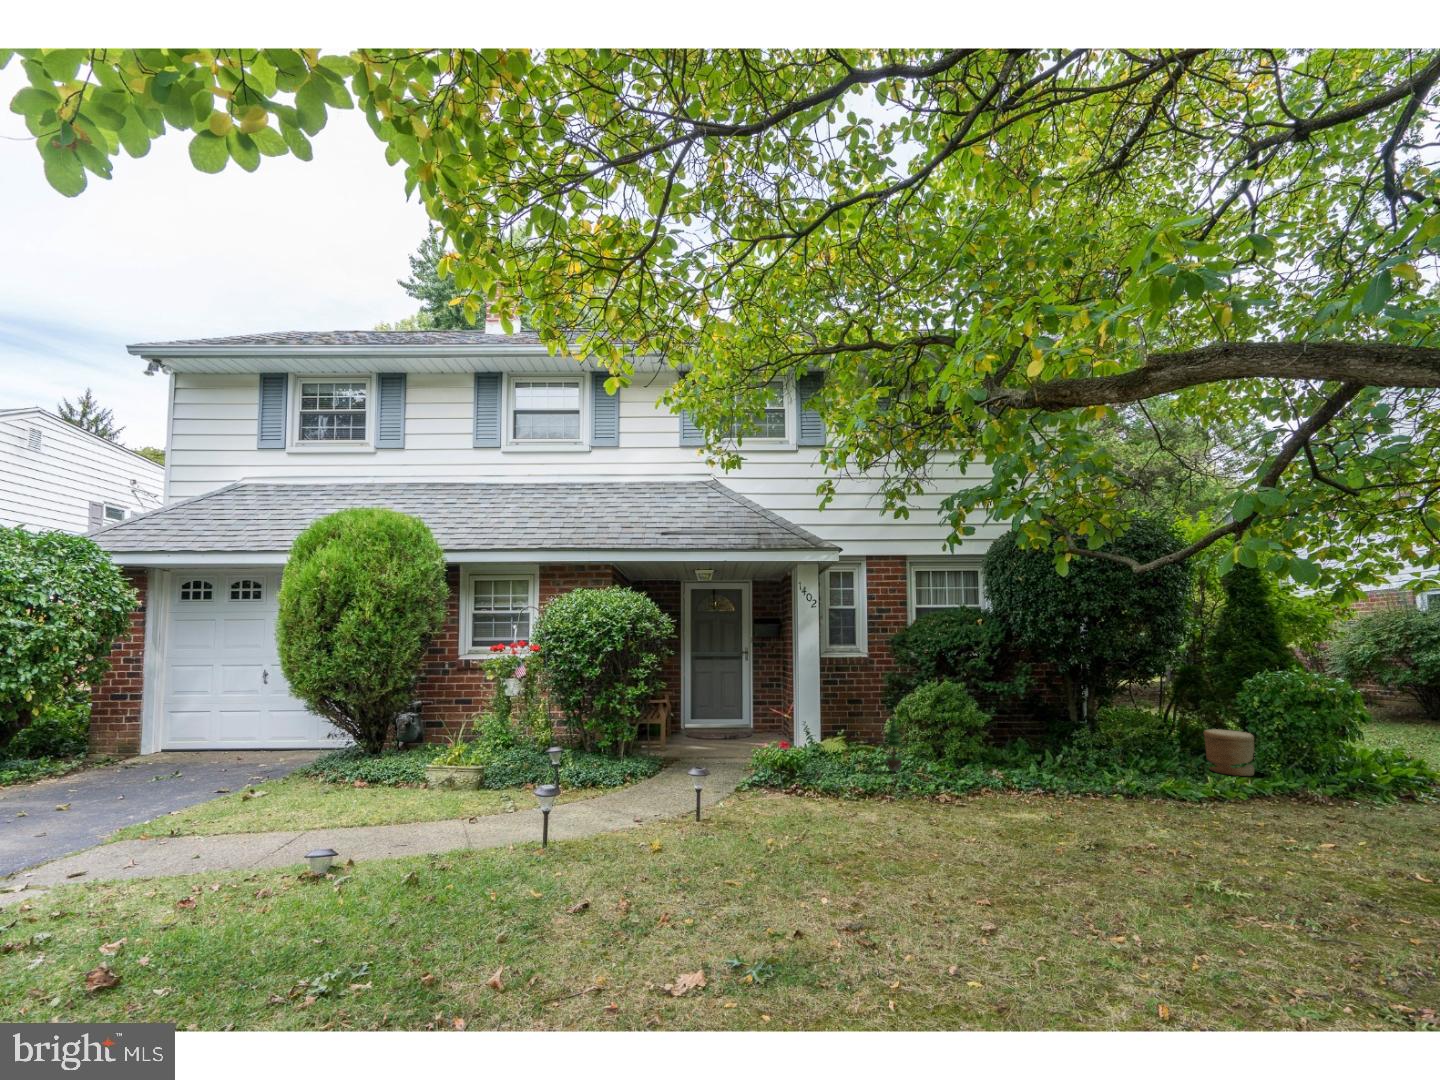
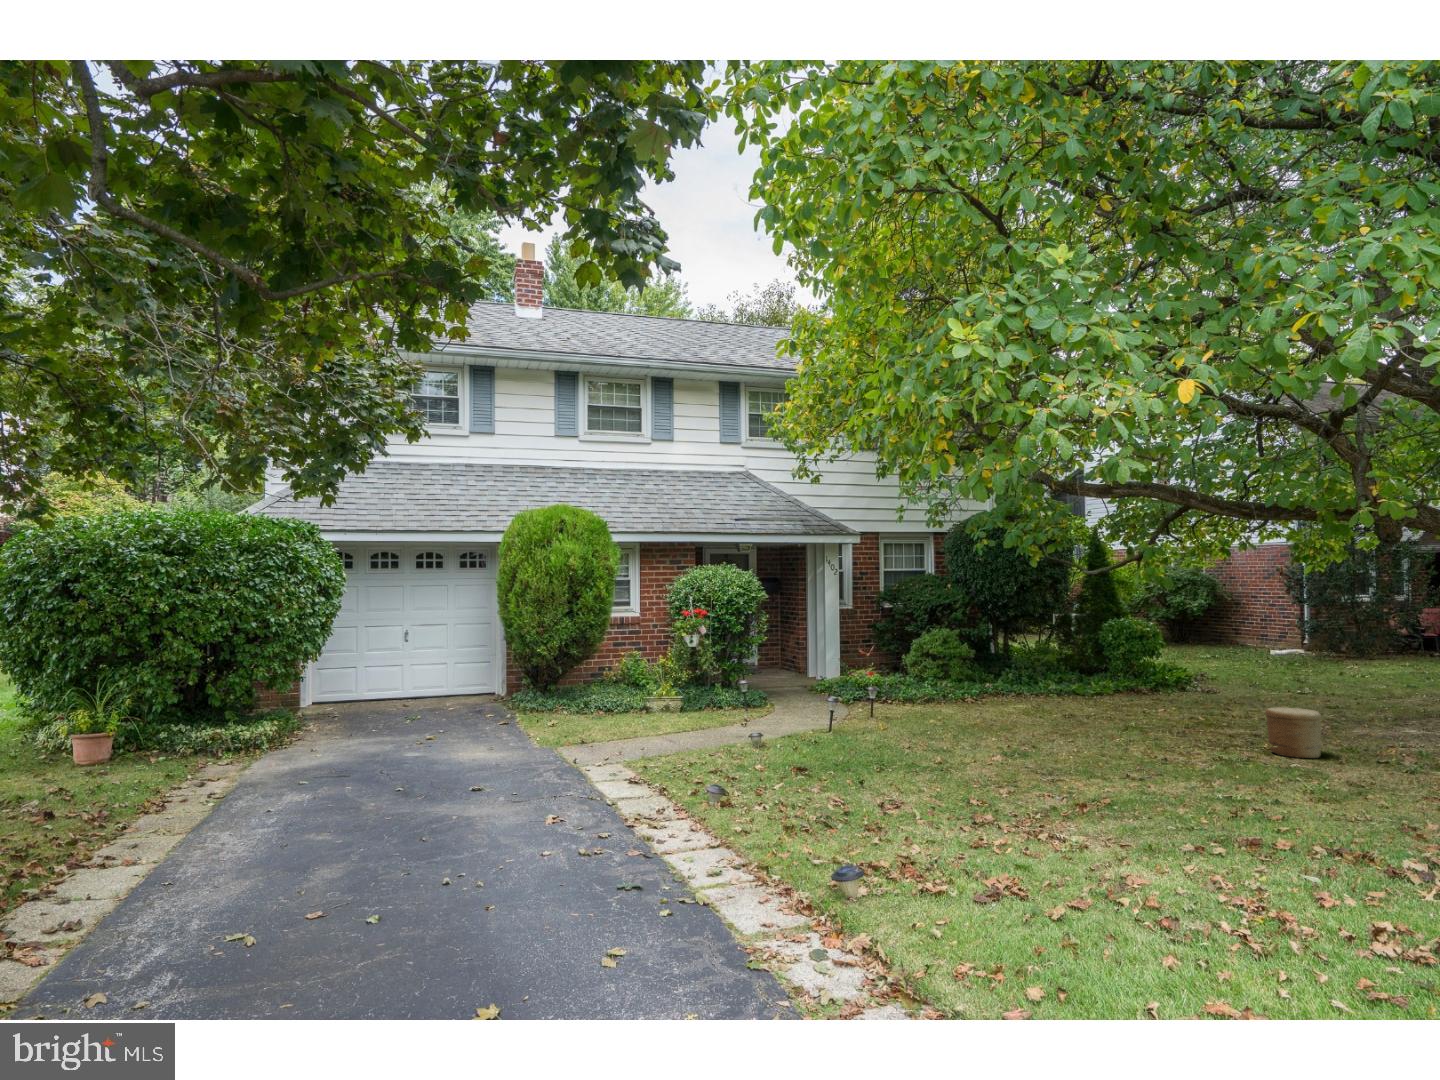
potted tree: present [885,718,903,772] -> none [907,699,930,761]

